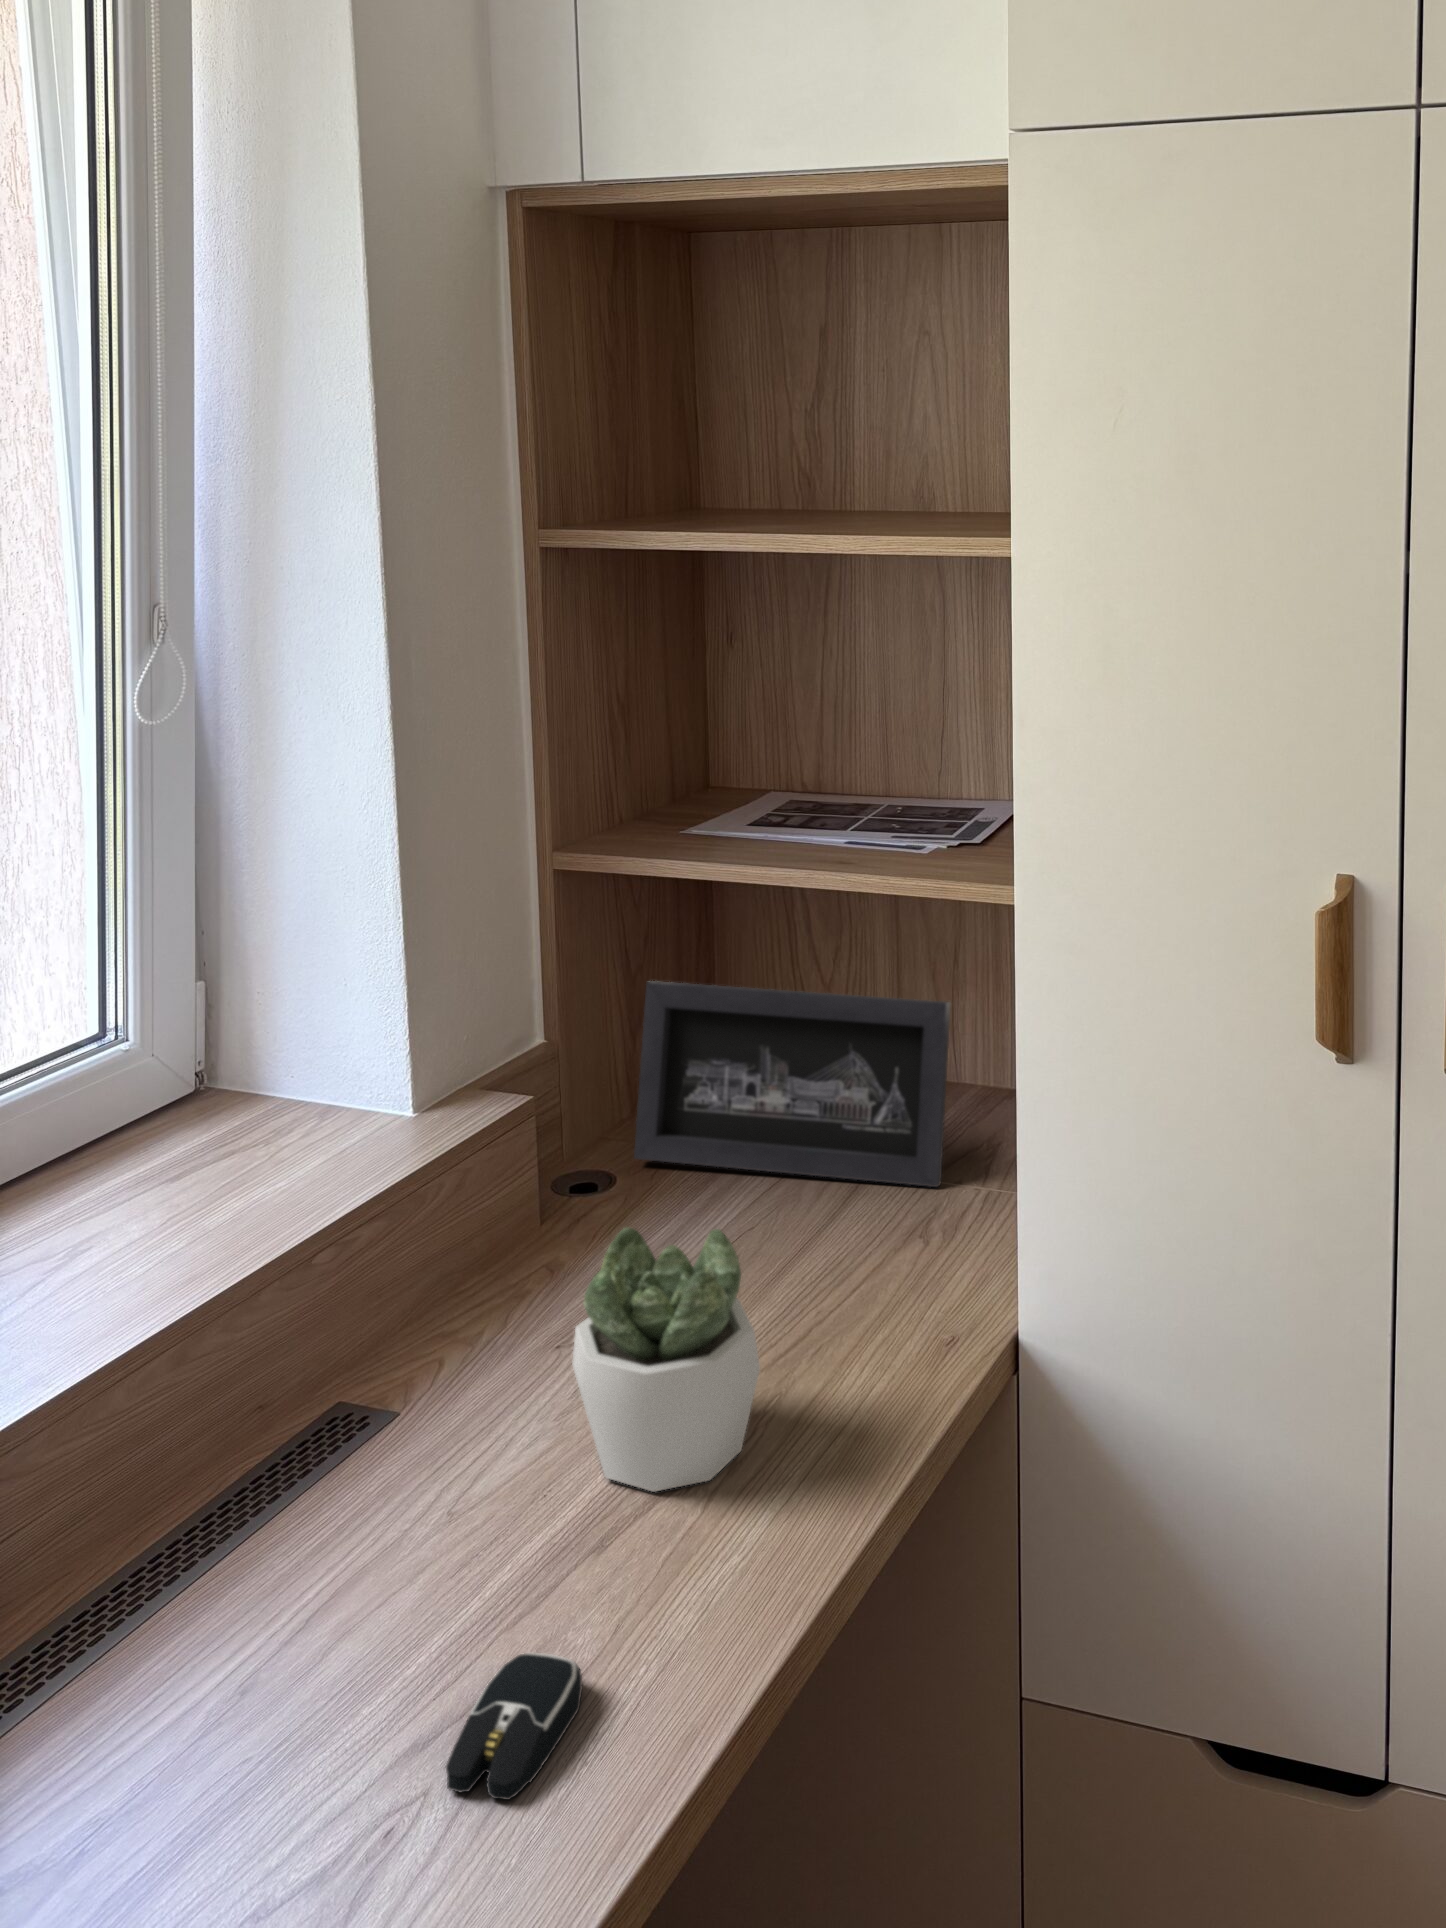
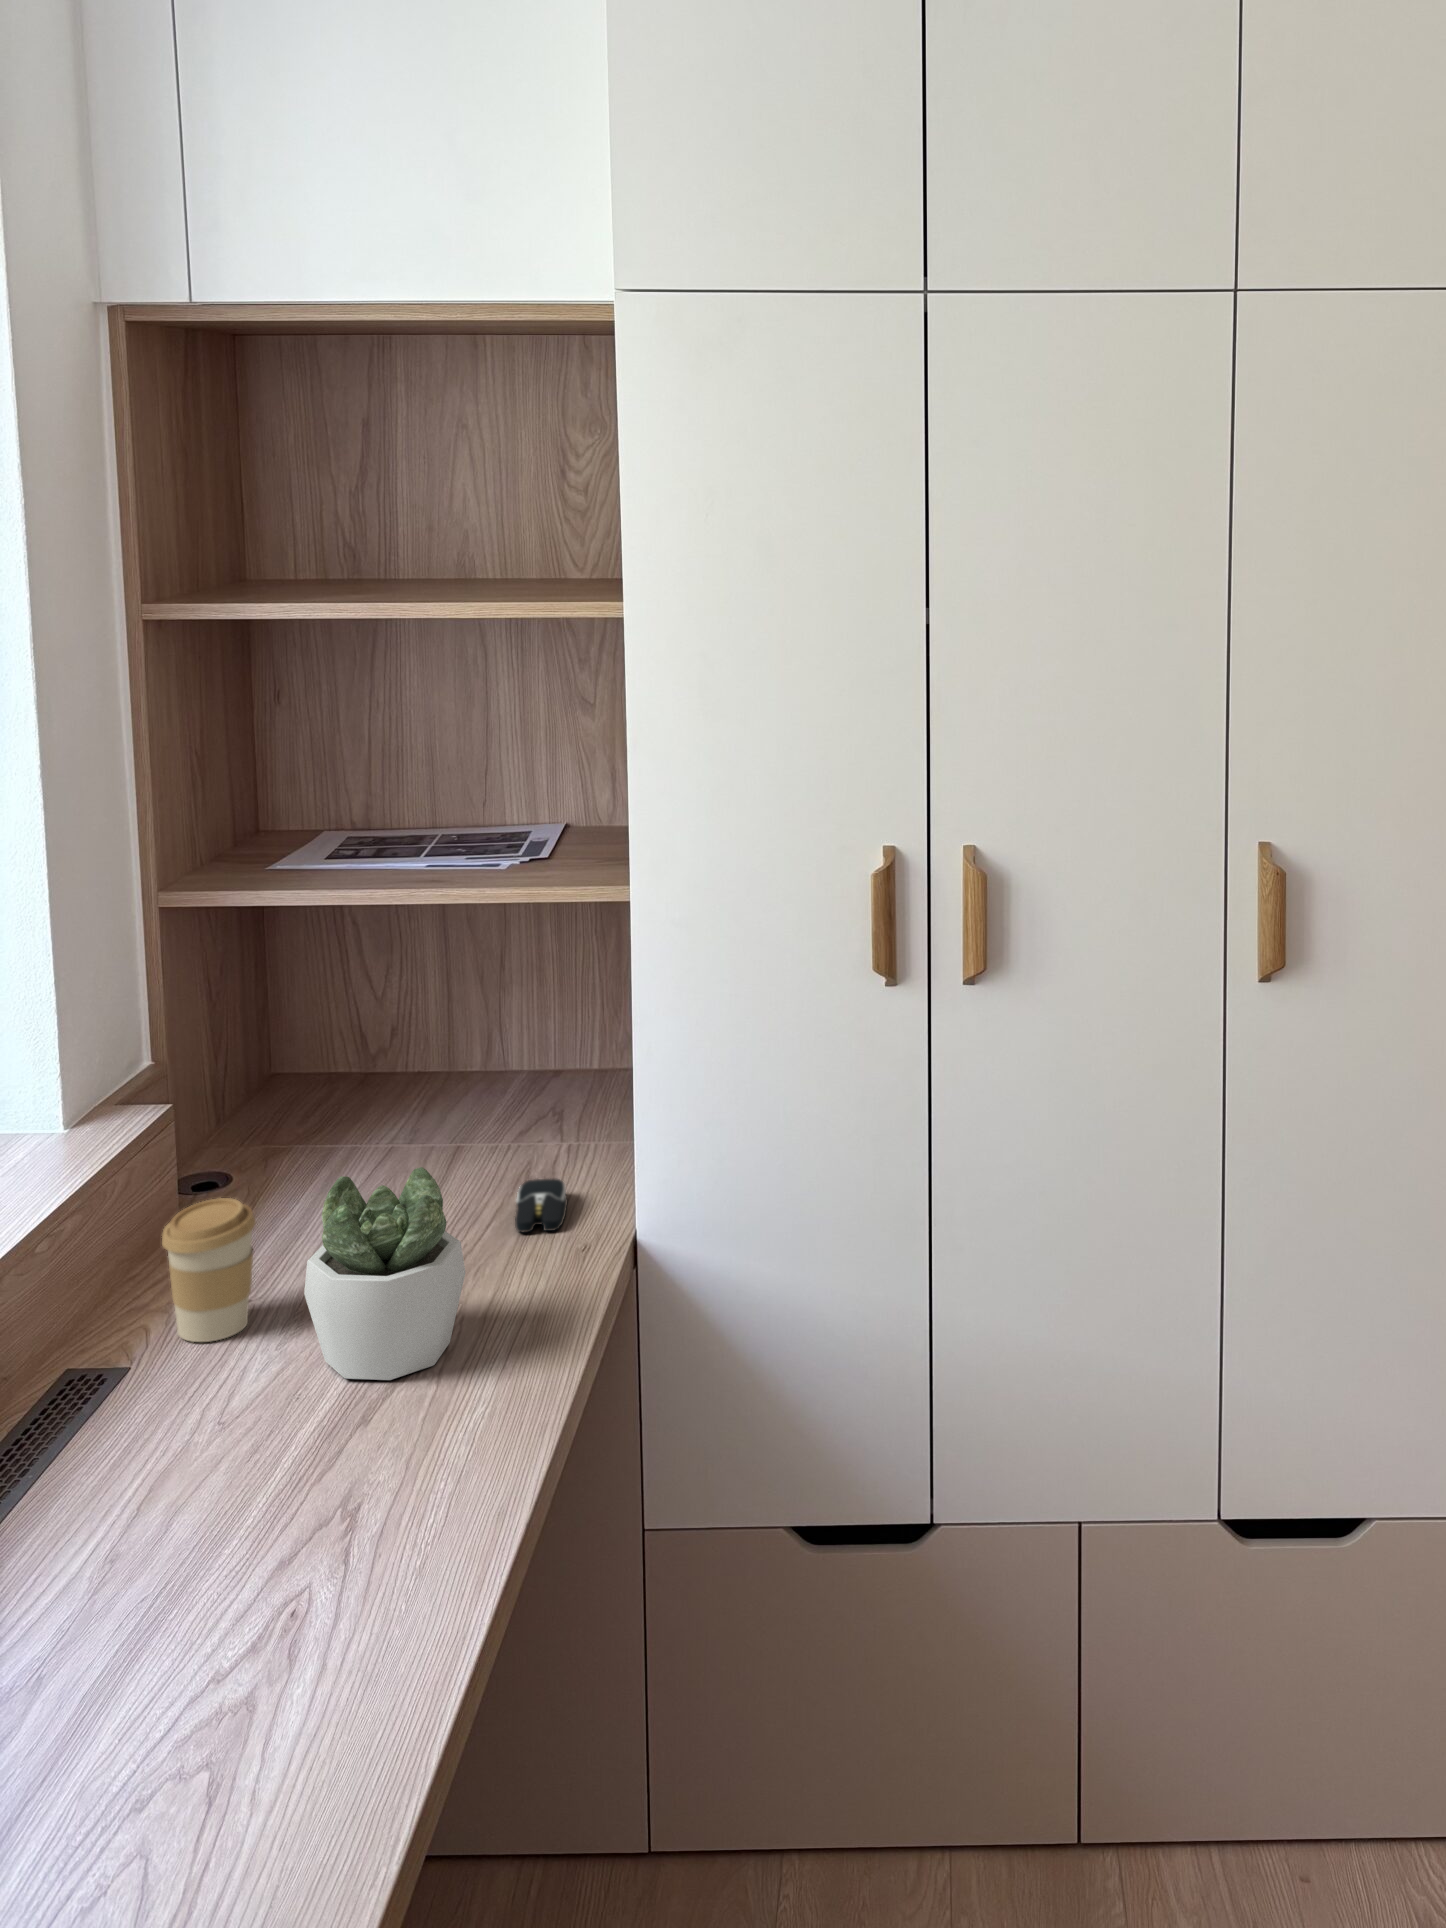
picture frame: present [634,981,951,1187] -> none [241,993,526,1162]
coffee cup: none [451,1224,556,1392] -> present [162,1198,256,1342]
computer mouse: present [445,1653,582,1800] -> present [515,1179,568,1232]

